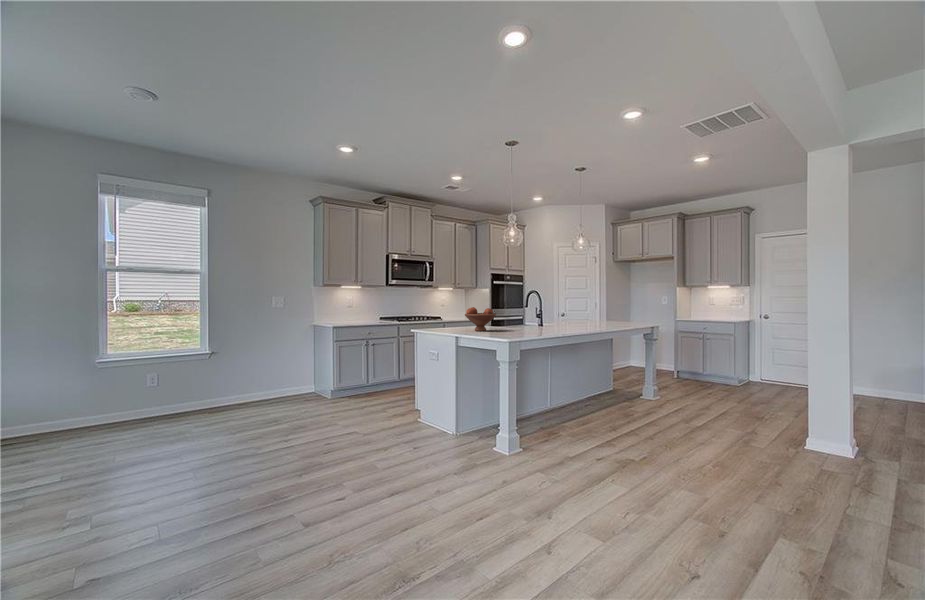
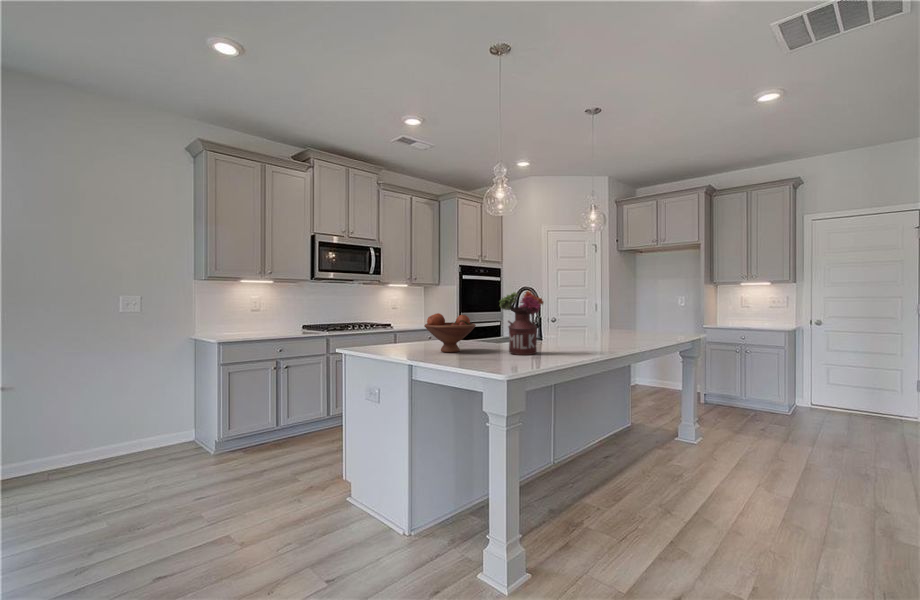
flower arrangement: none [510,293,538,332] -> present [500,291,543,355]

